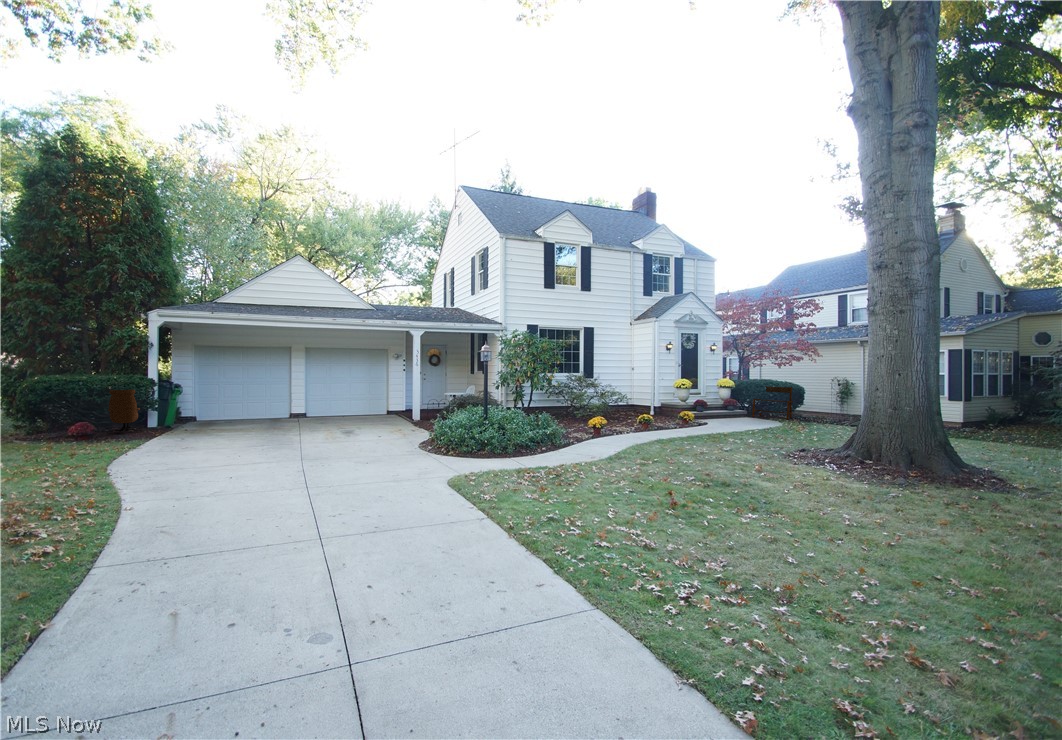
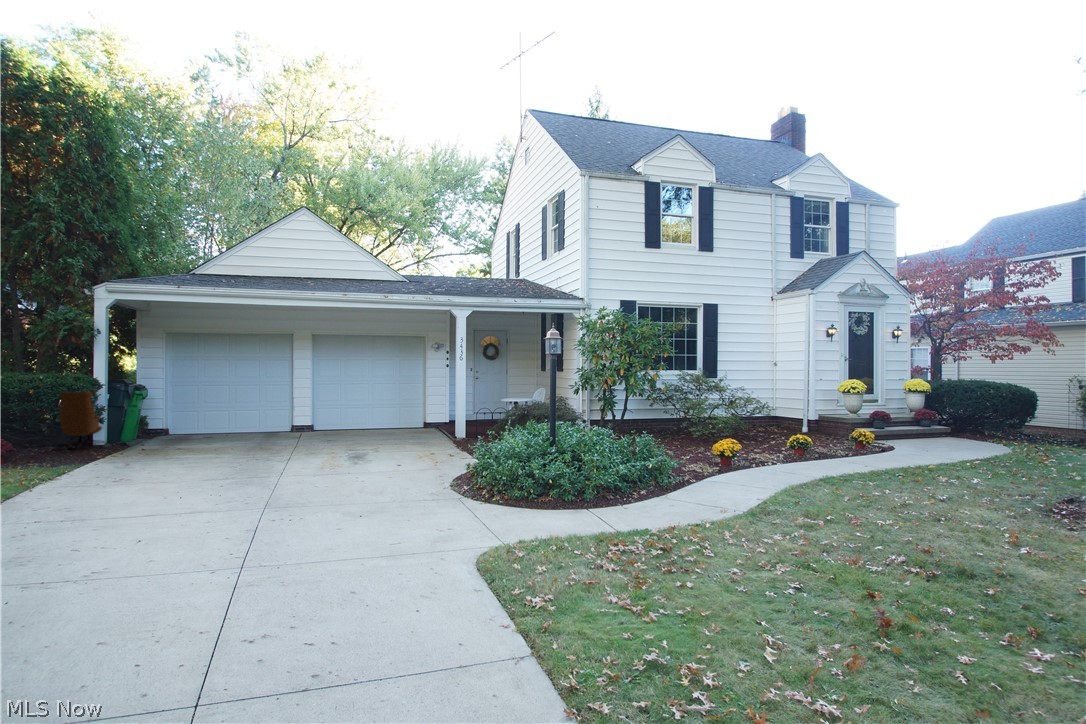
bench: present [752,386,793,420] -> none [963,391,1032,444]

